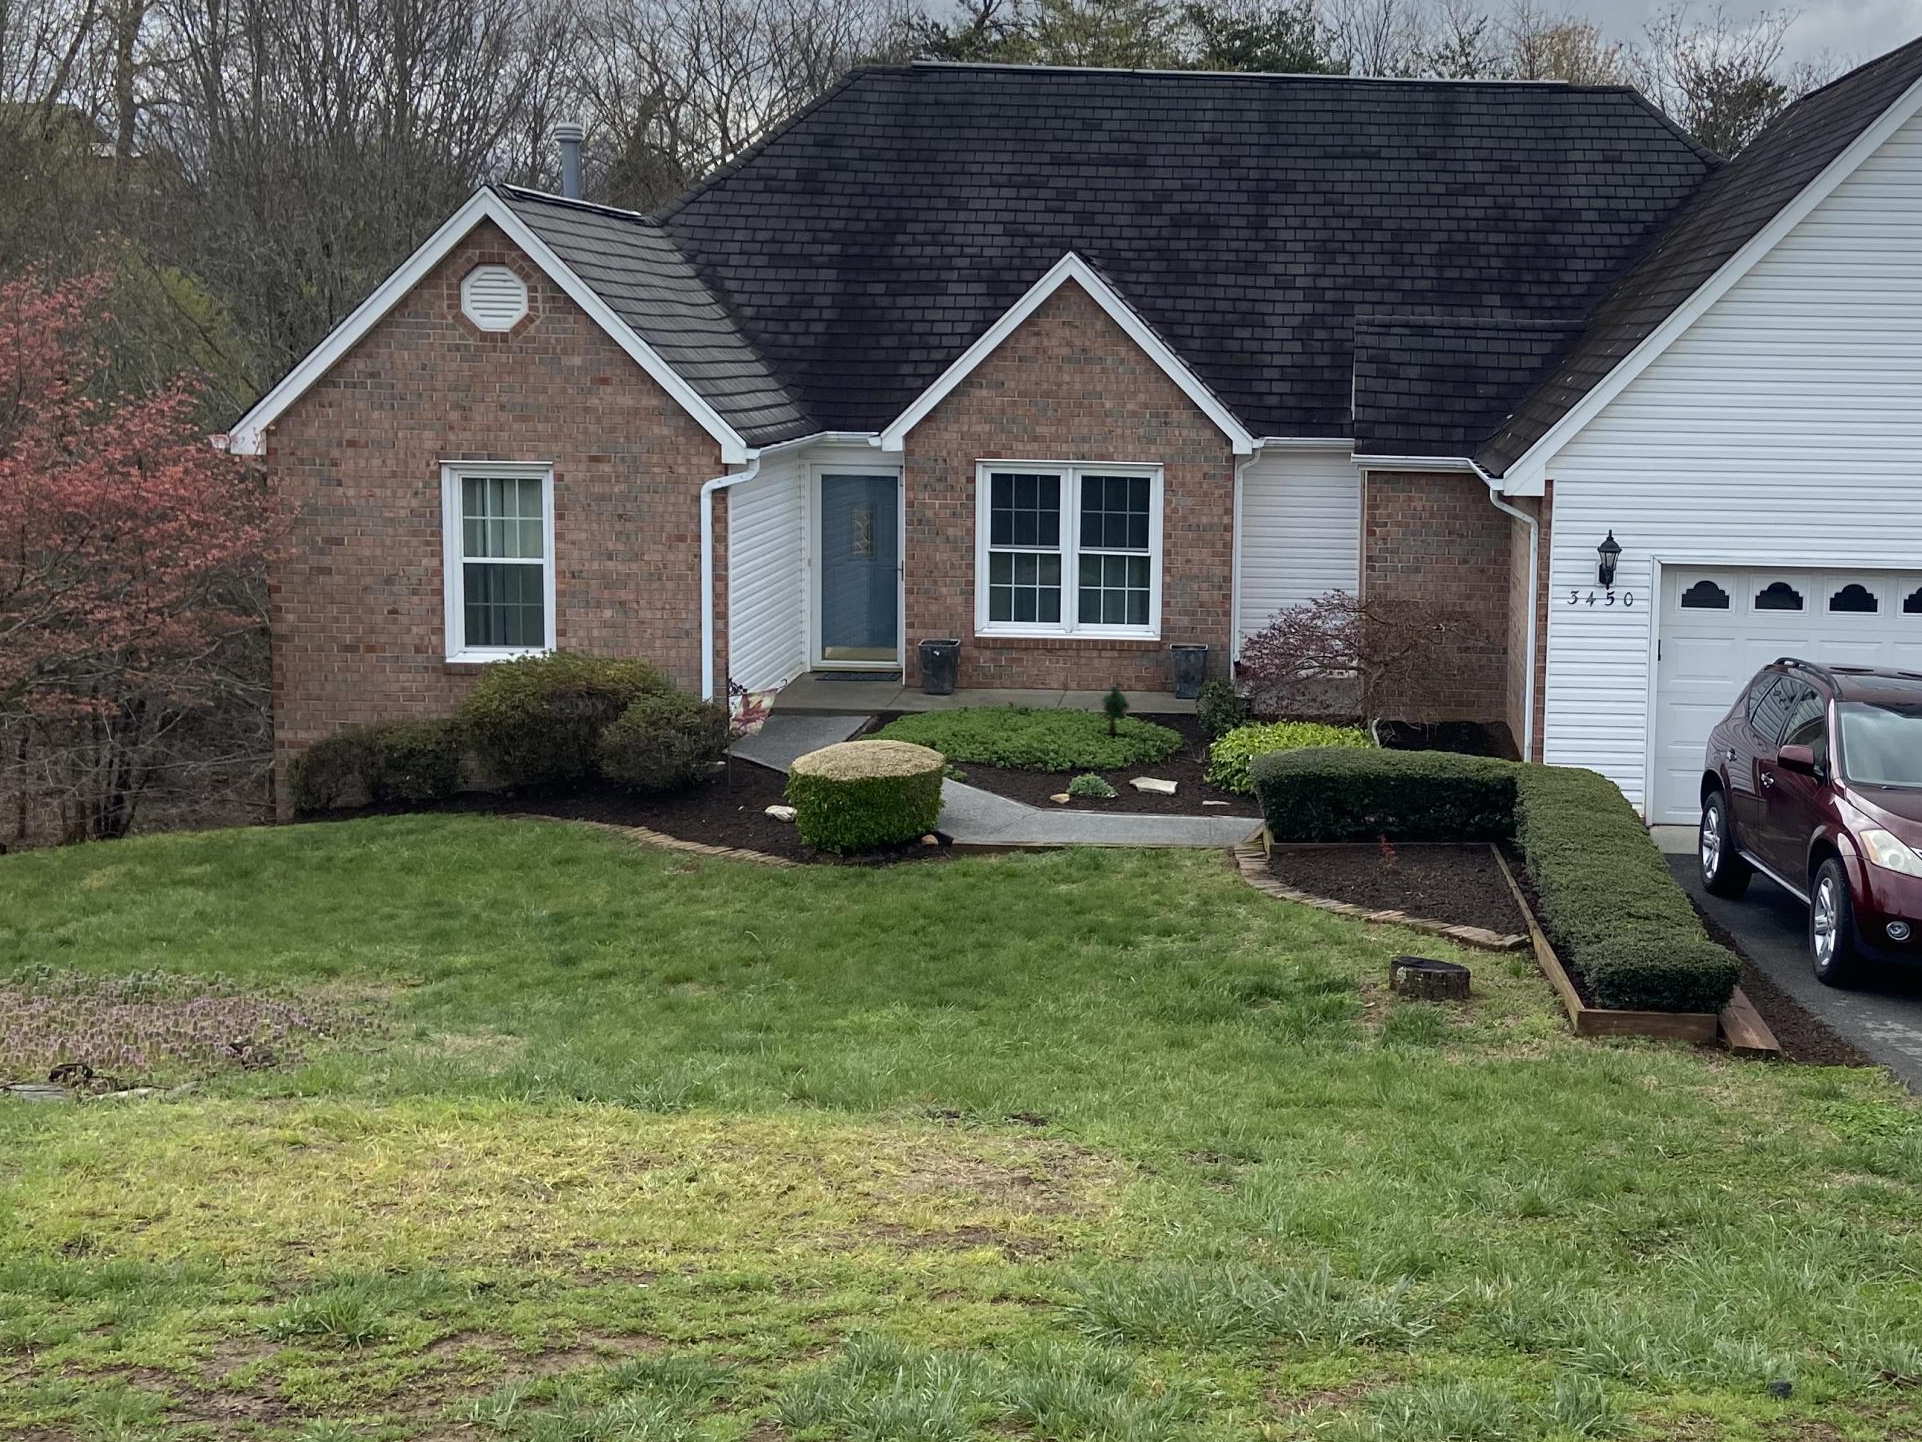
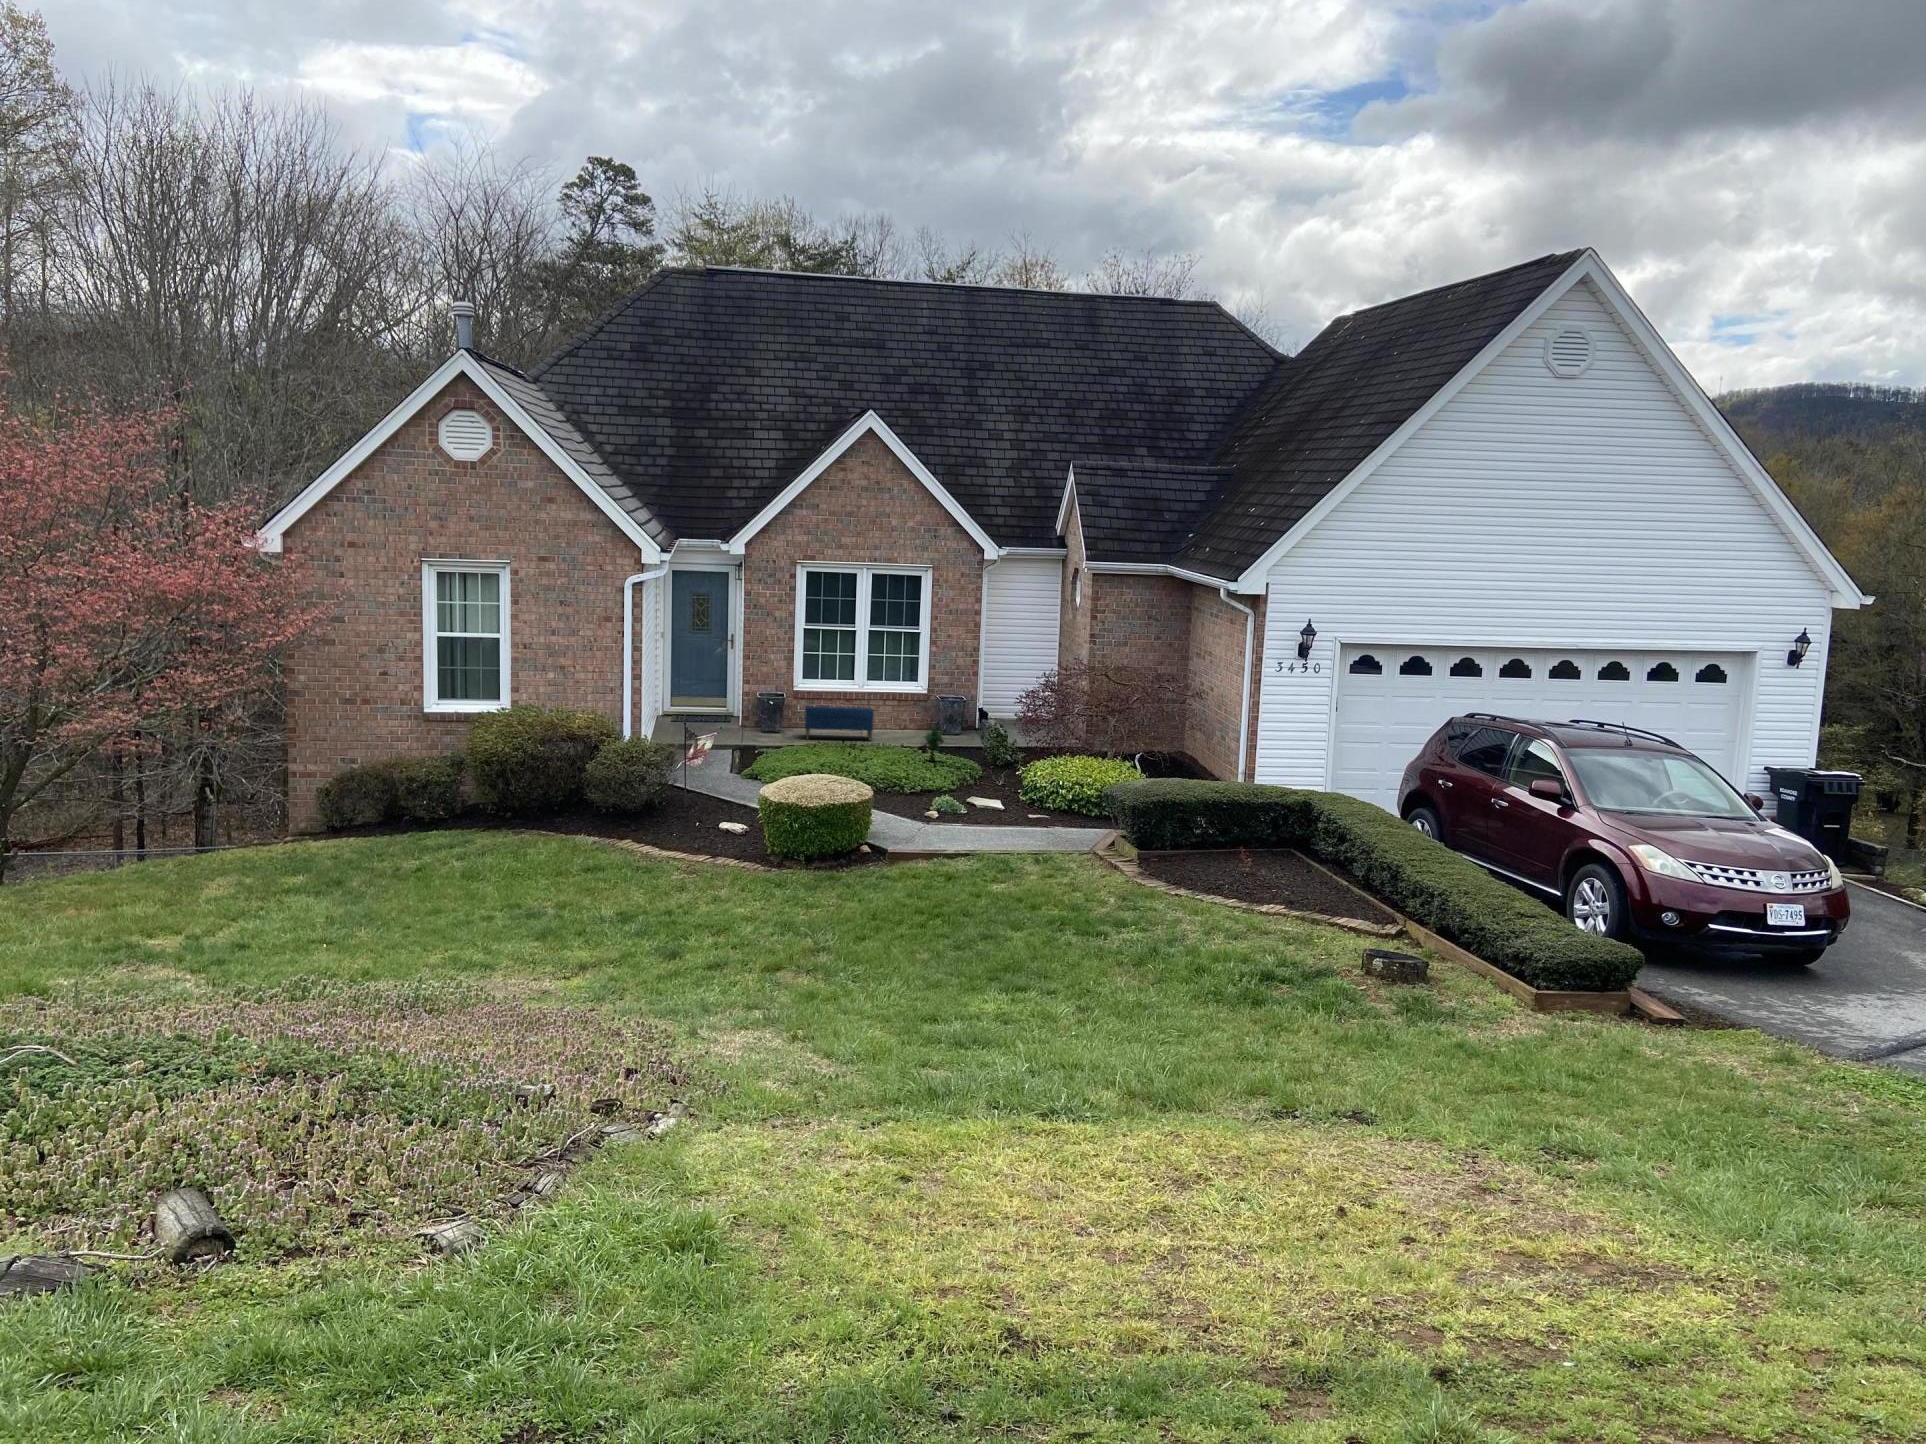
bench: none [974,661,1076,710] -> present [805,706,874,740]

